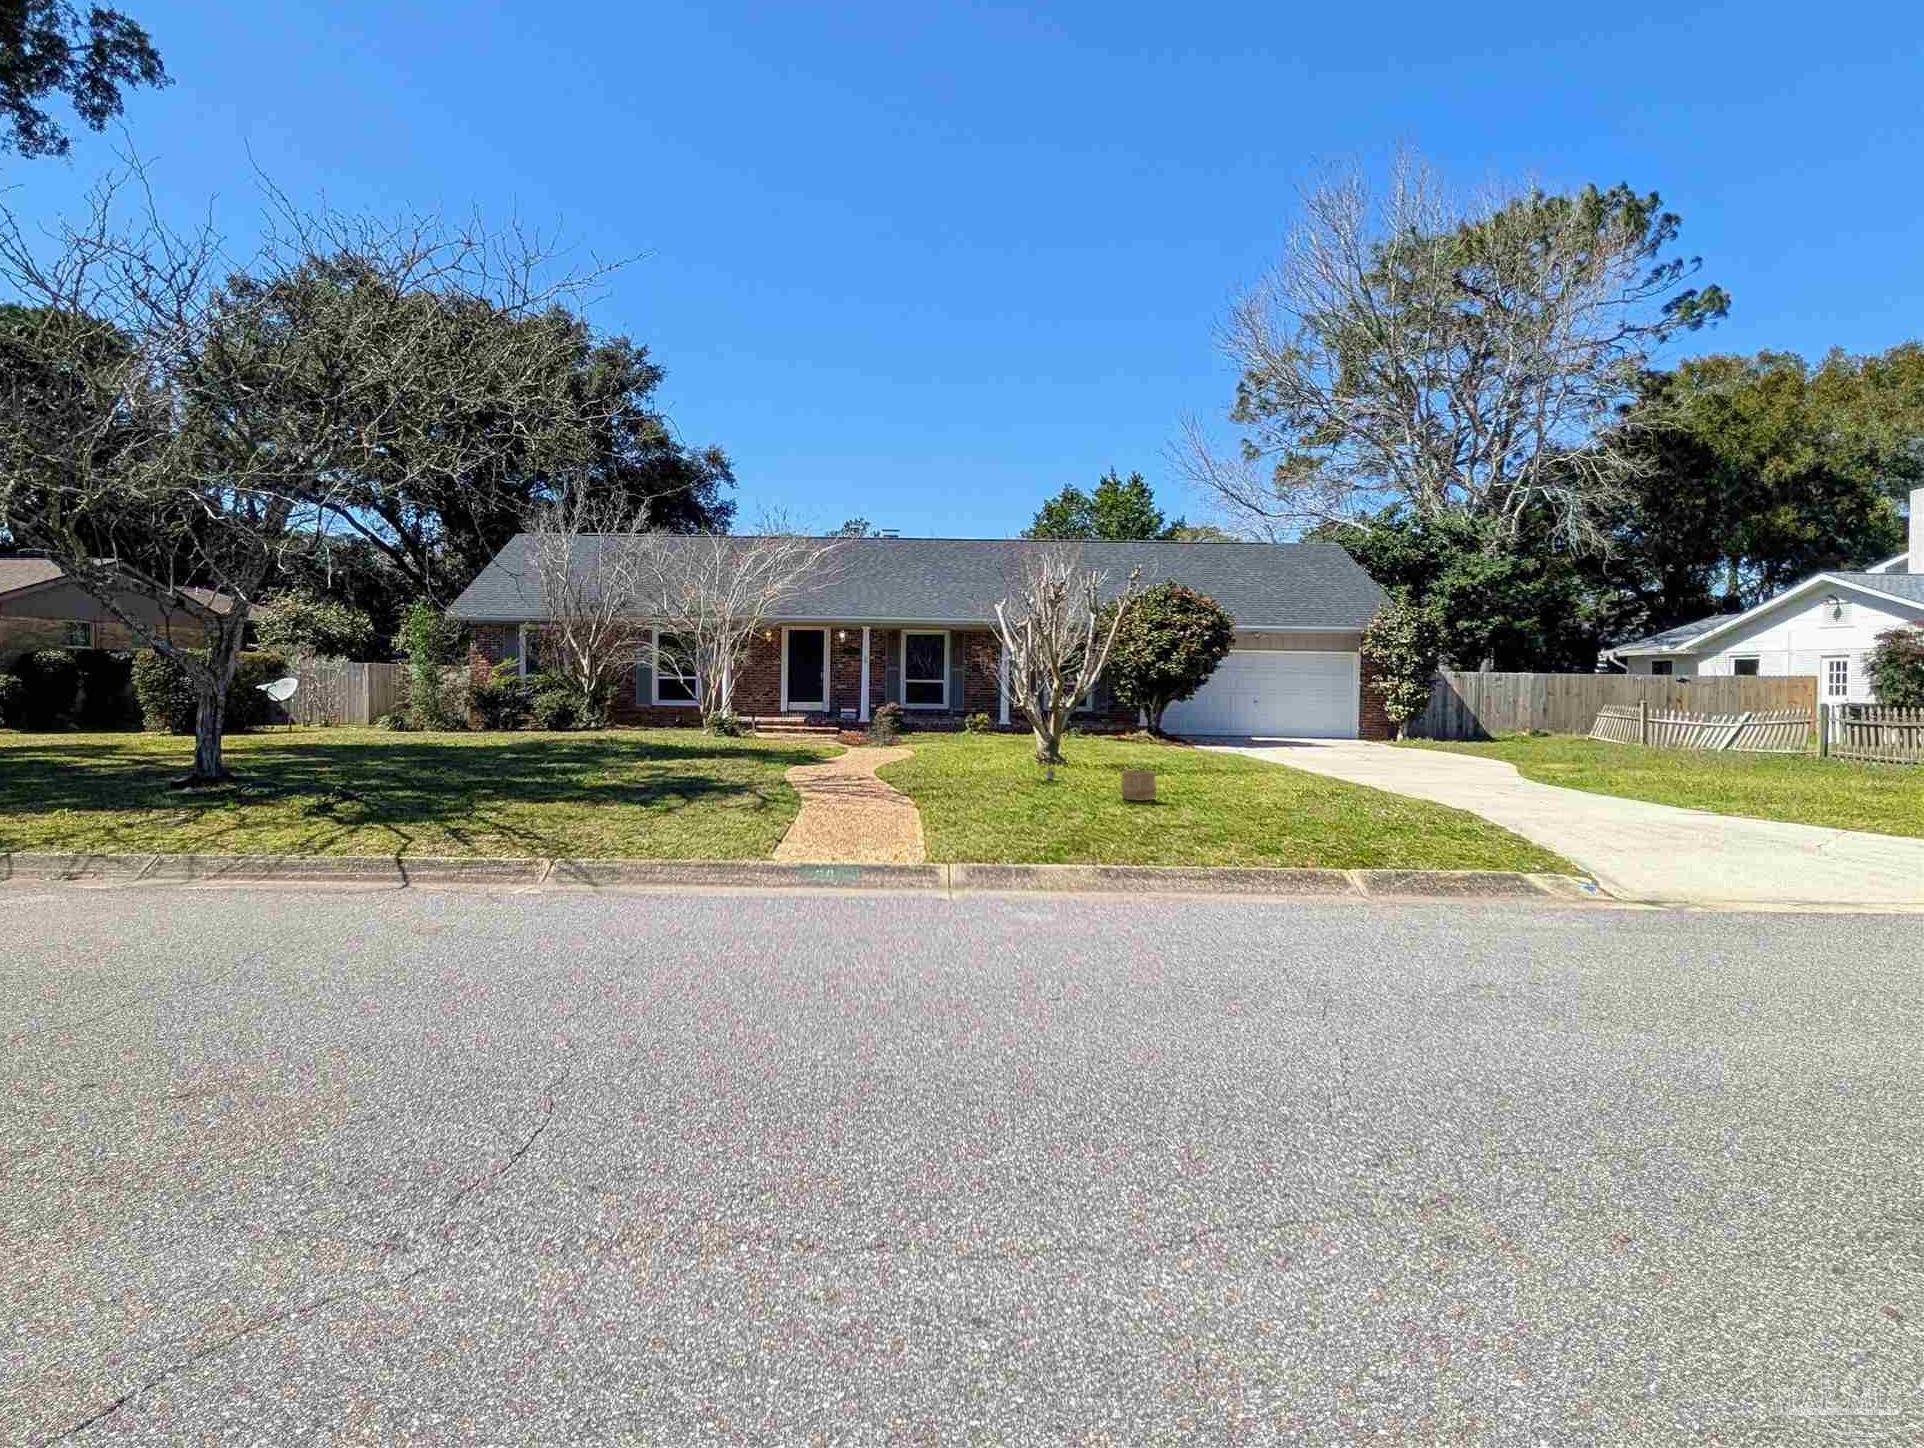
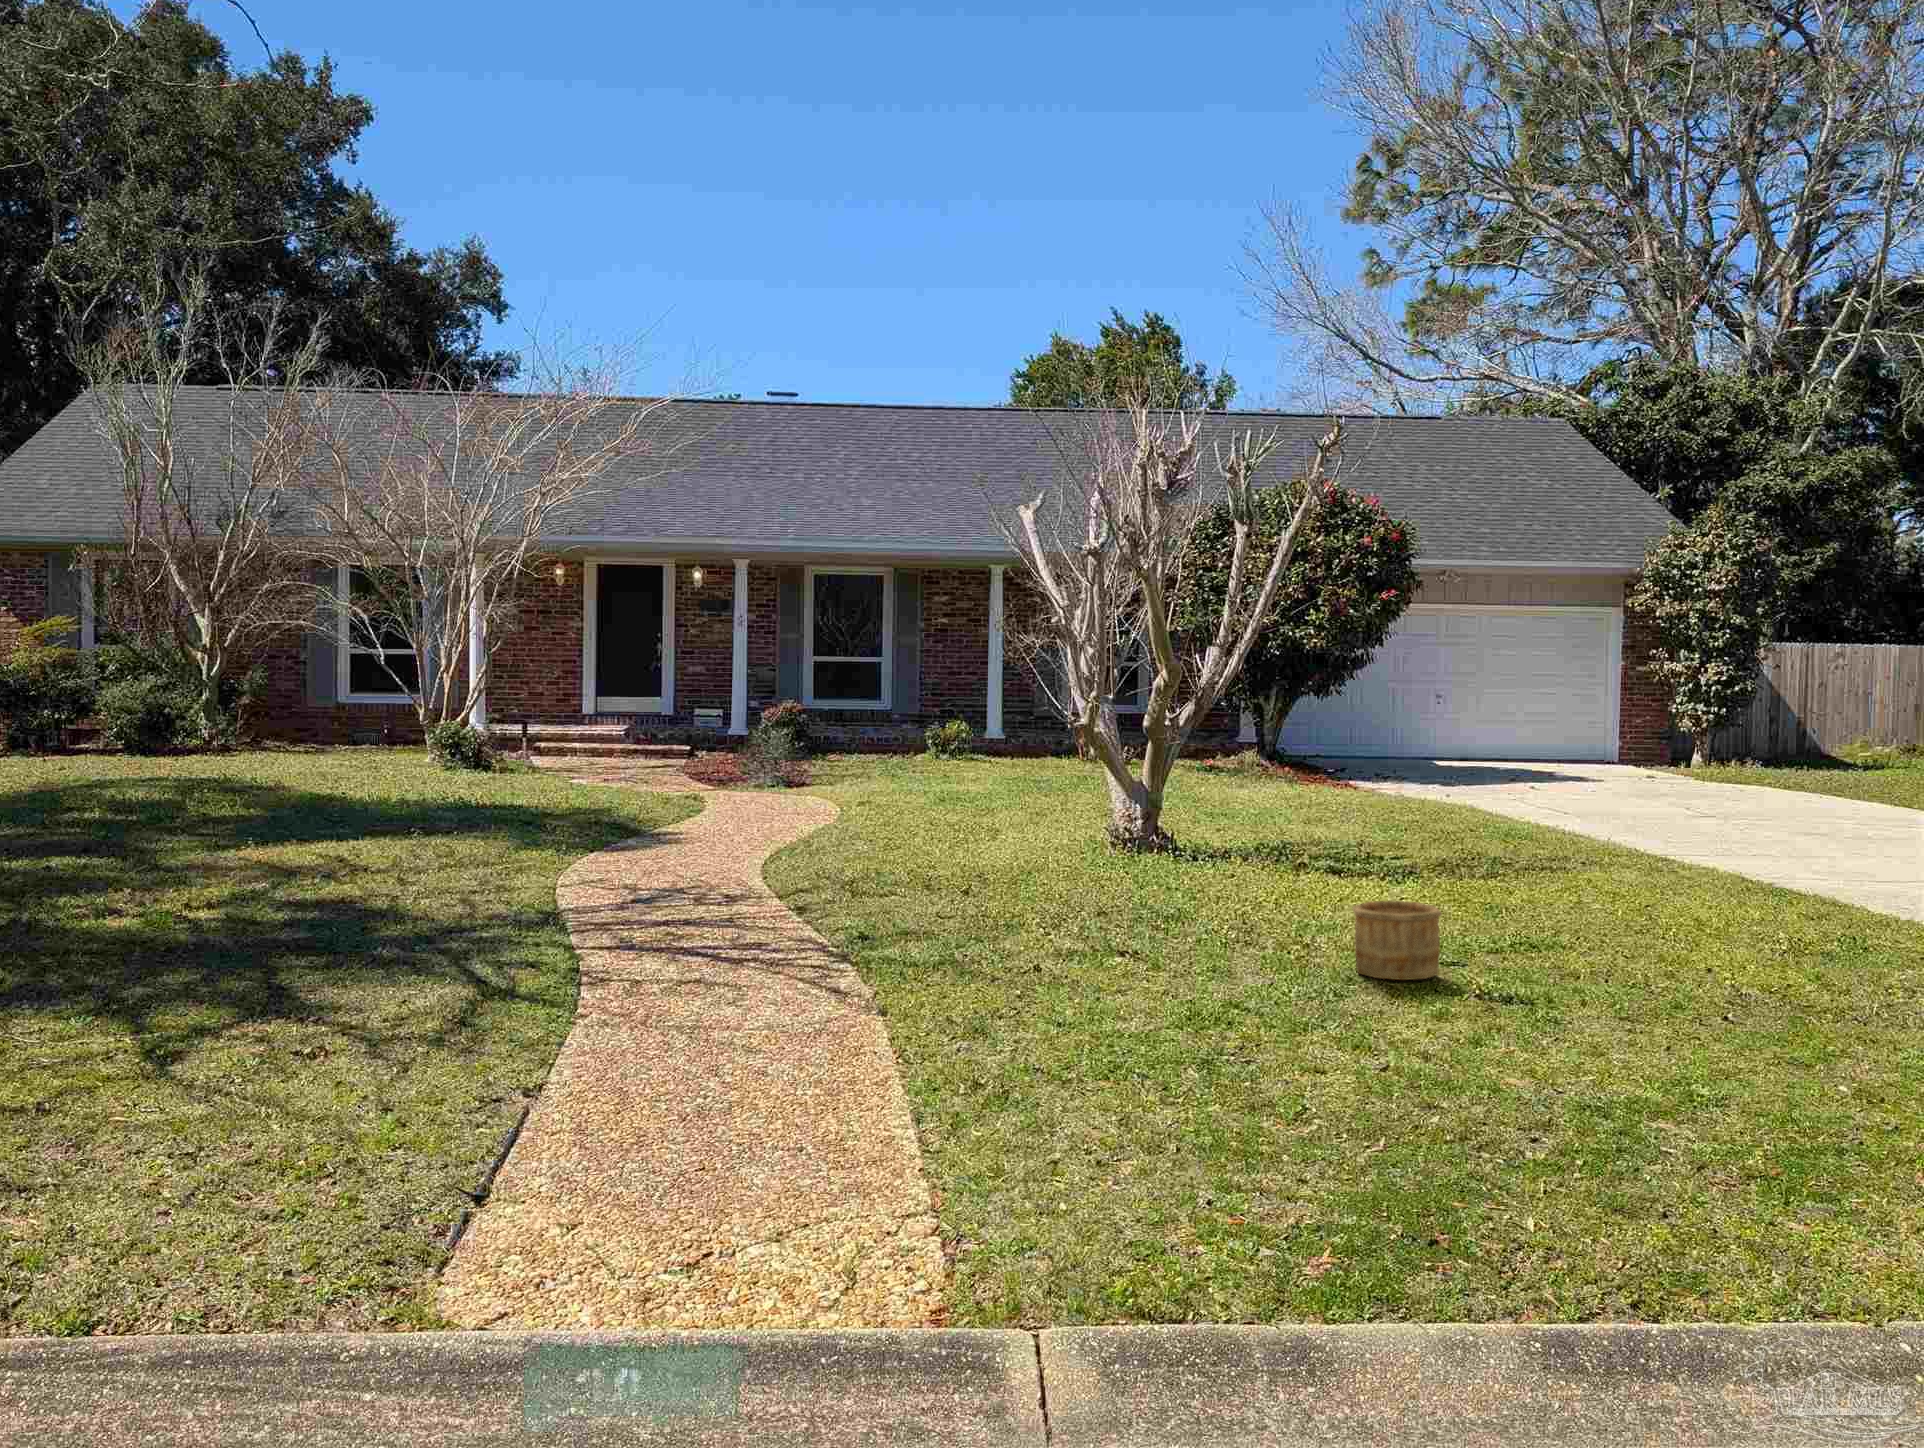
potted plant: present [1039,739,1064,779] -> none [1125,809,1195,904]

